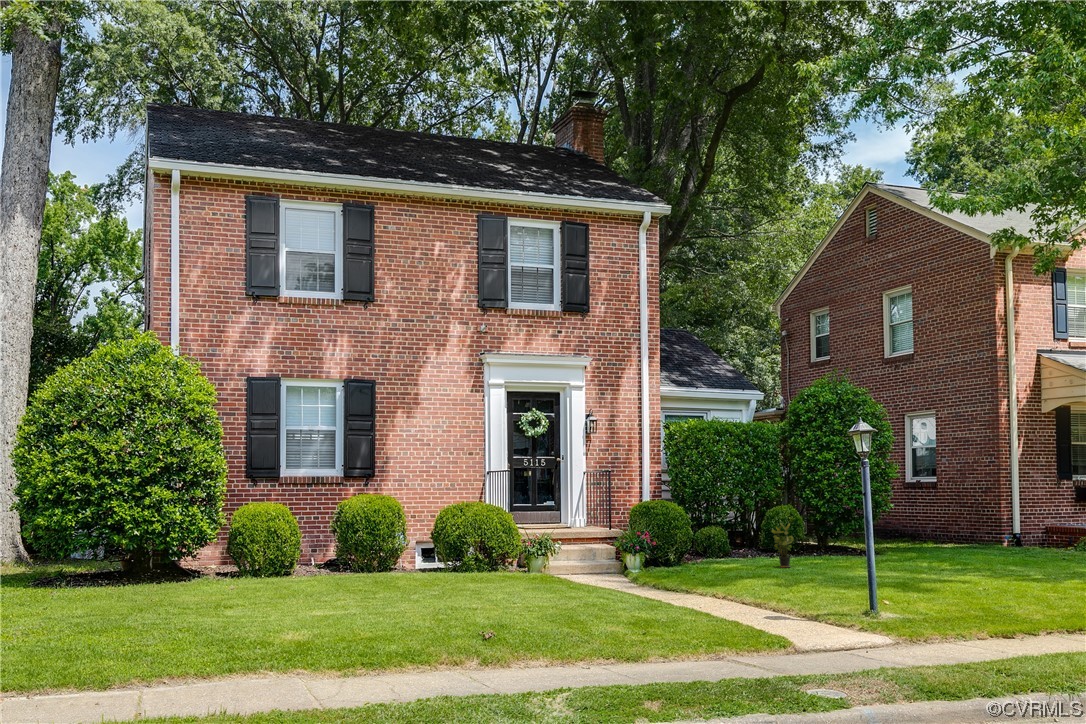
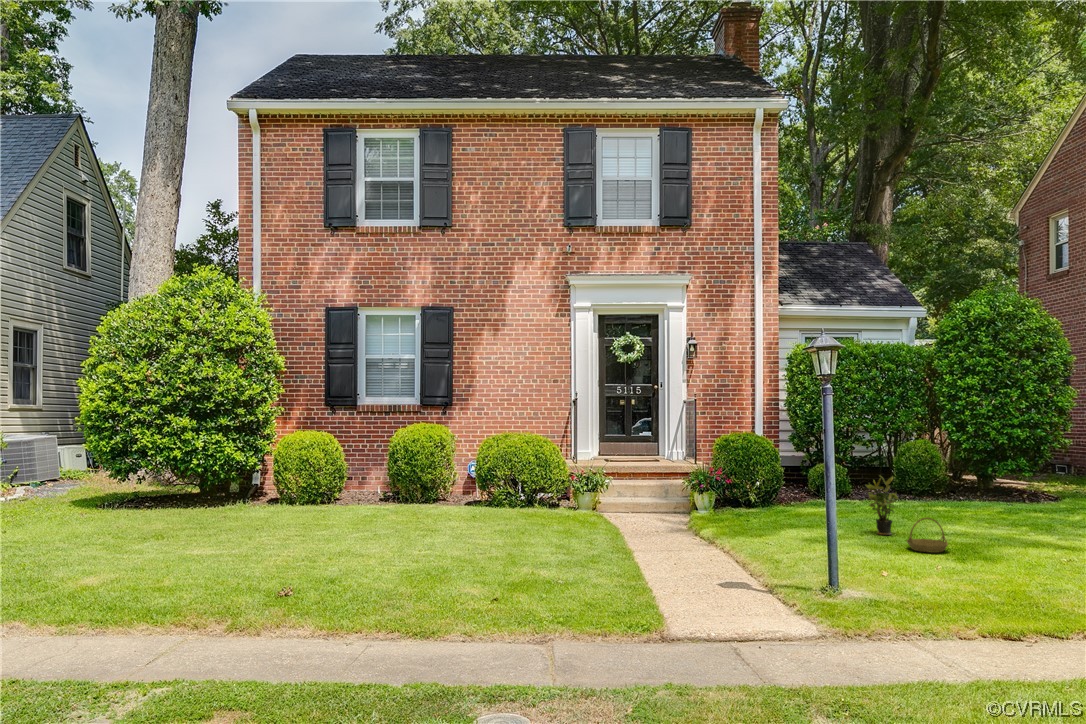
basket: none [809,549,836,573] -> present [907,518,948,553]

